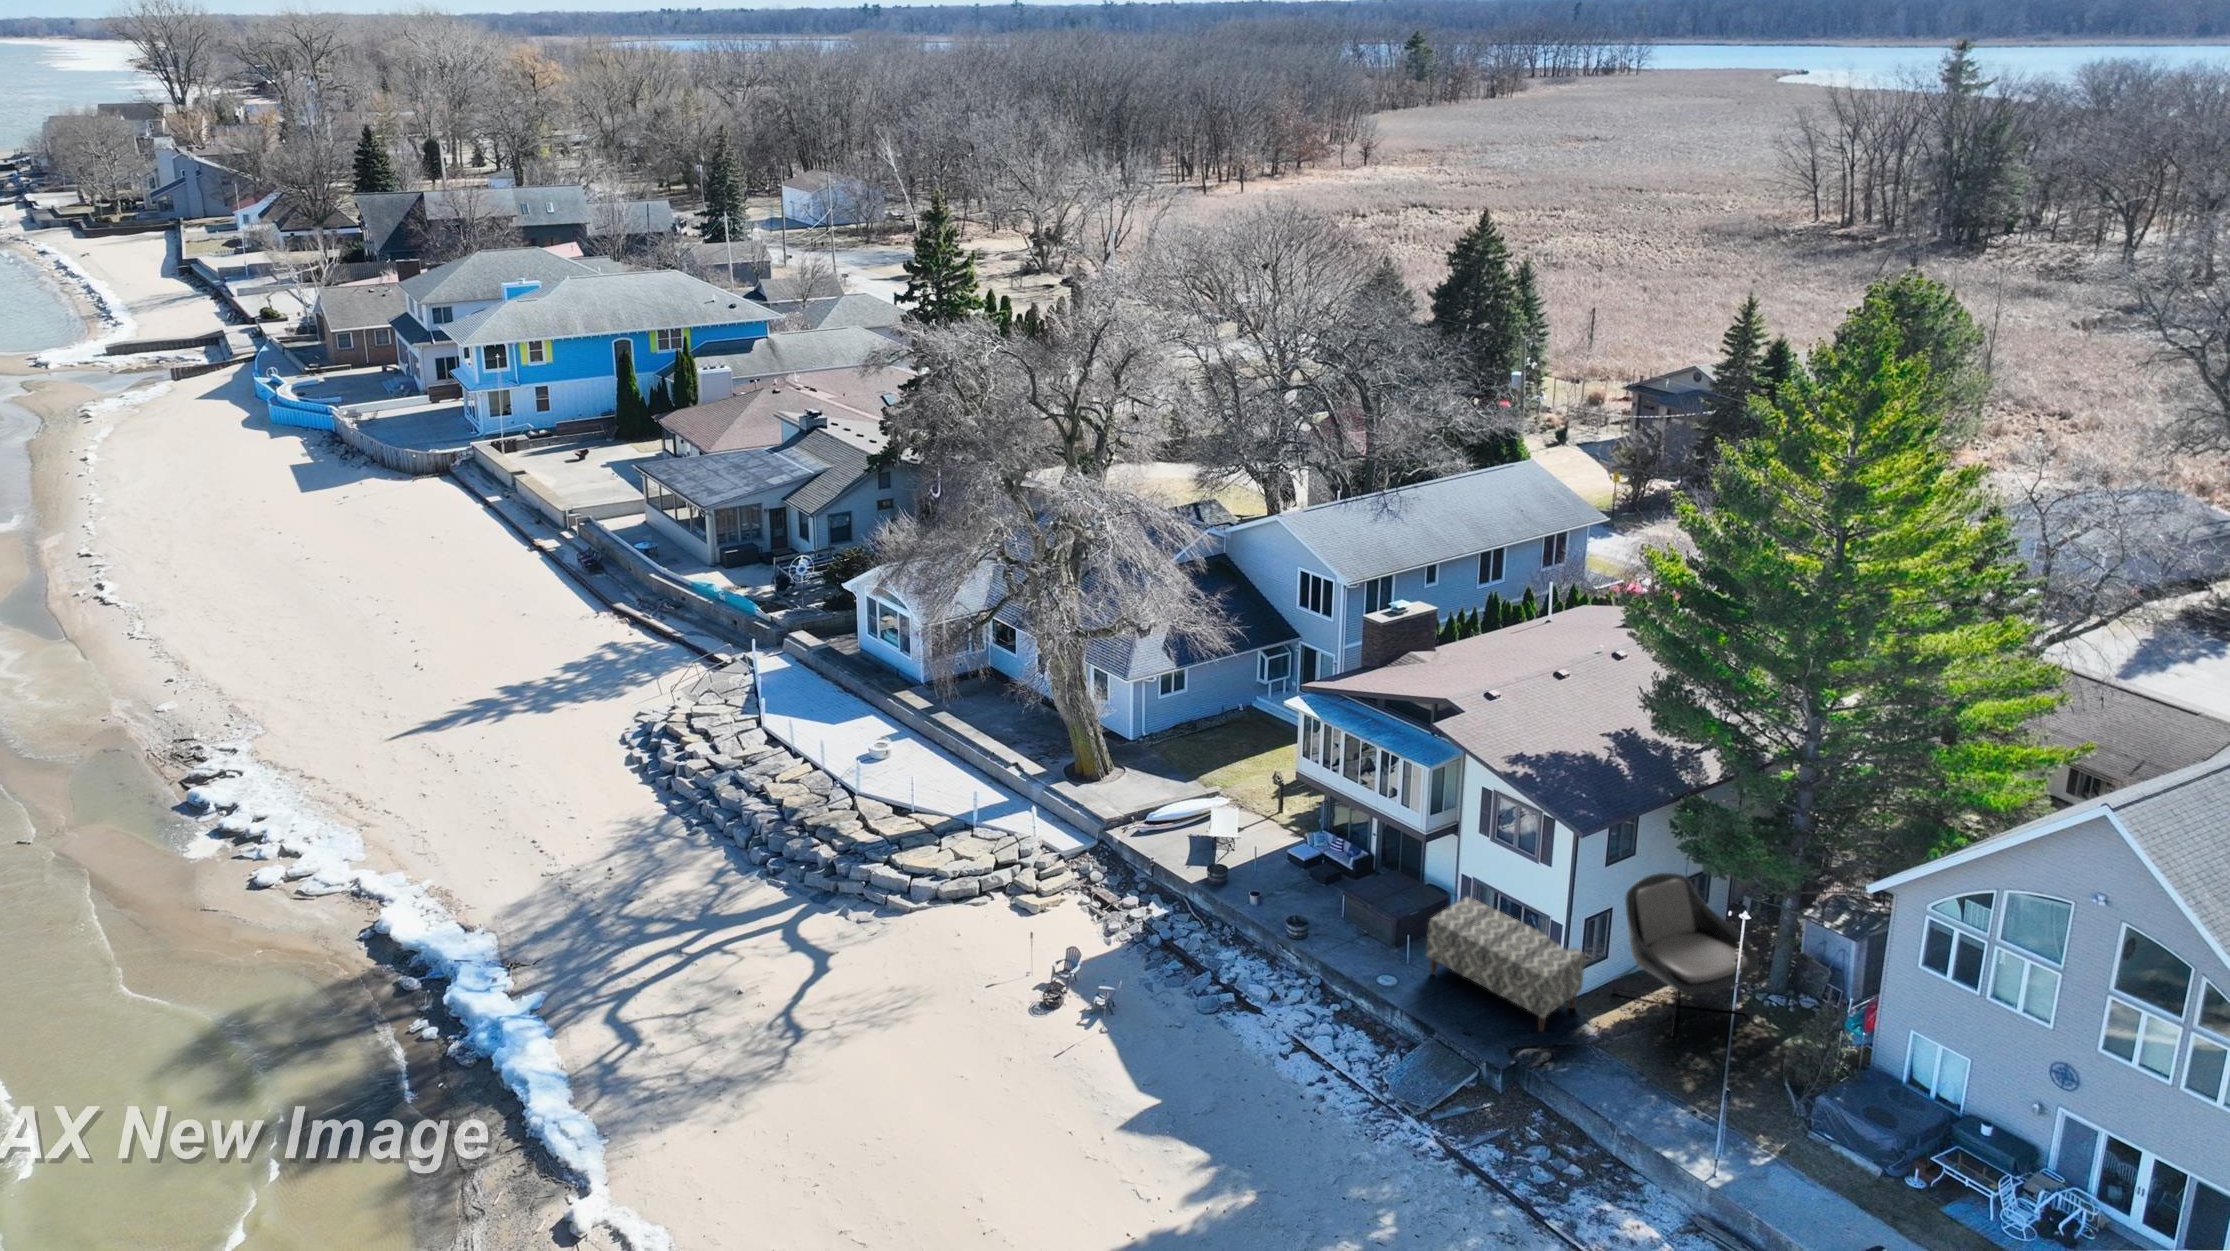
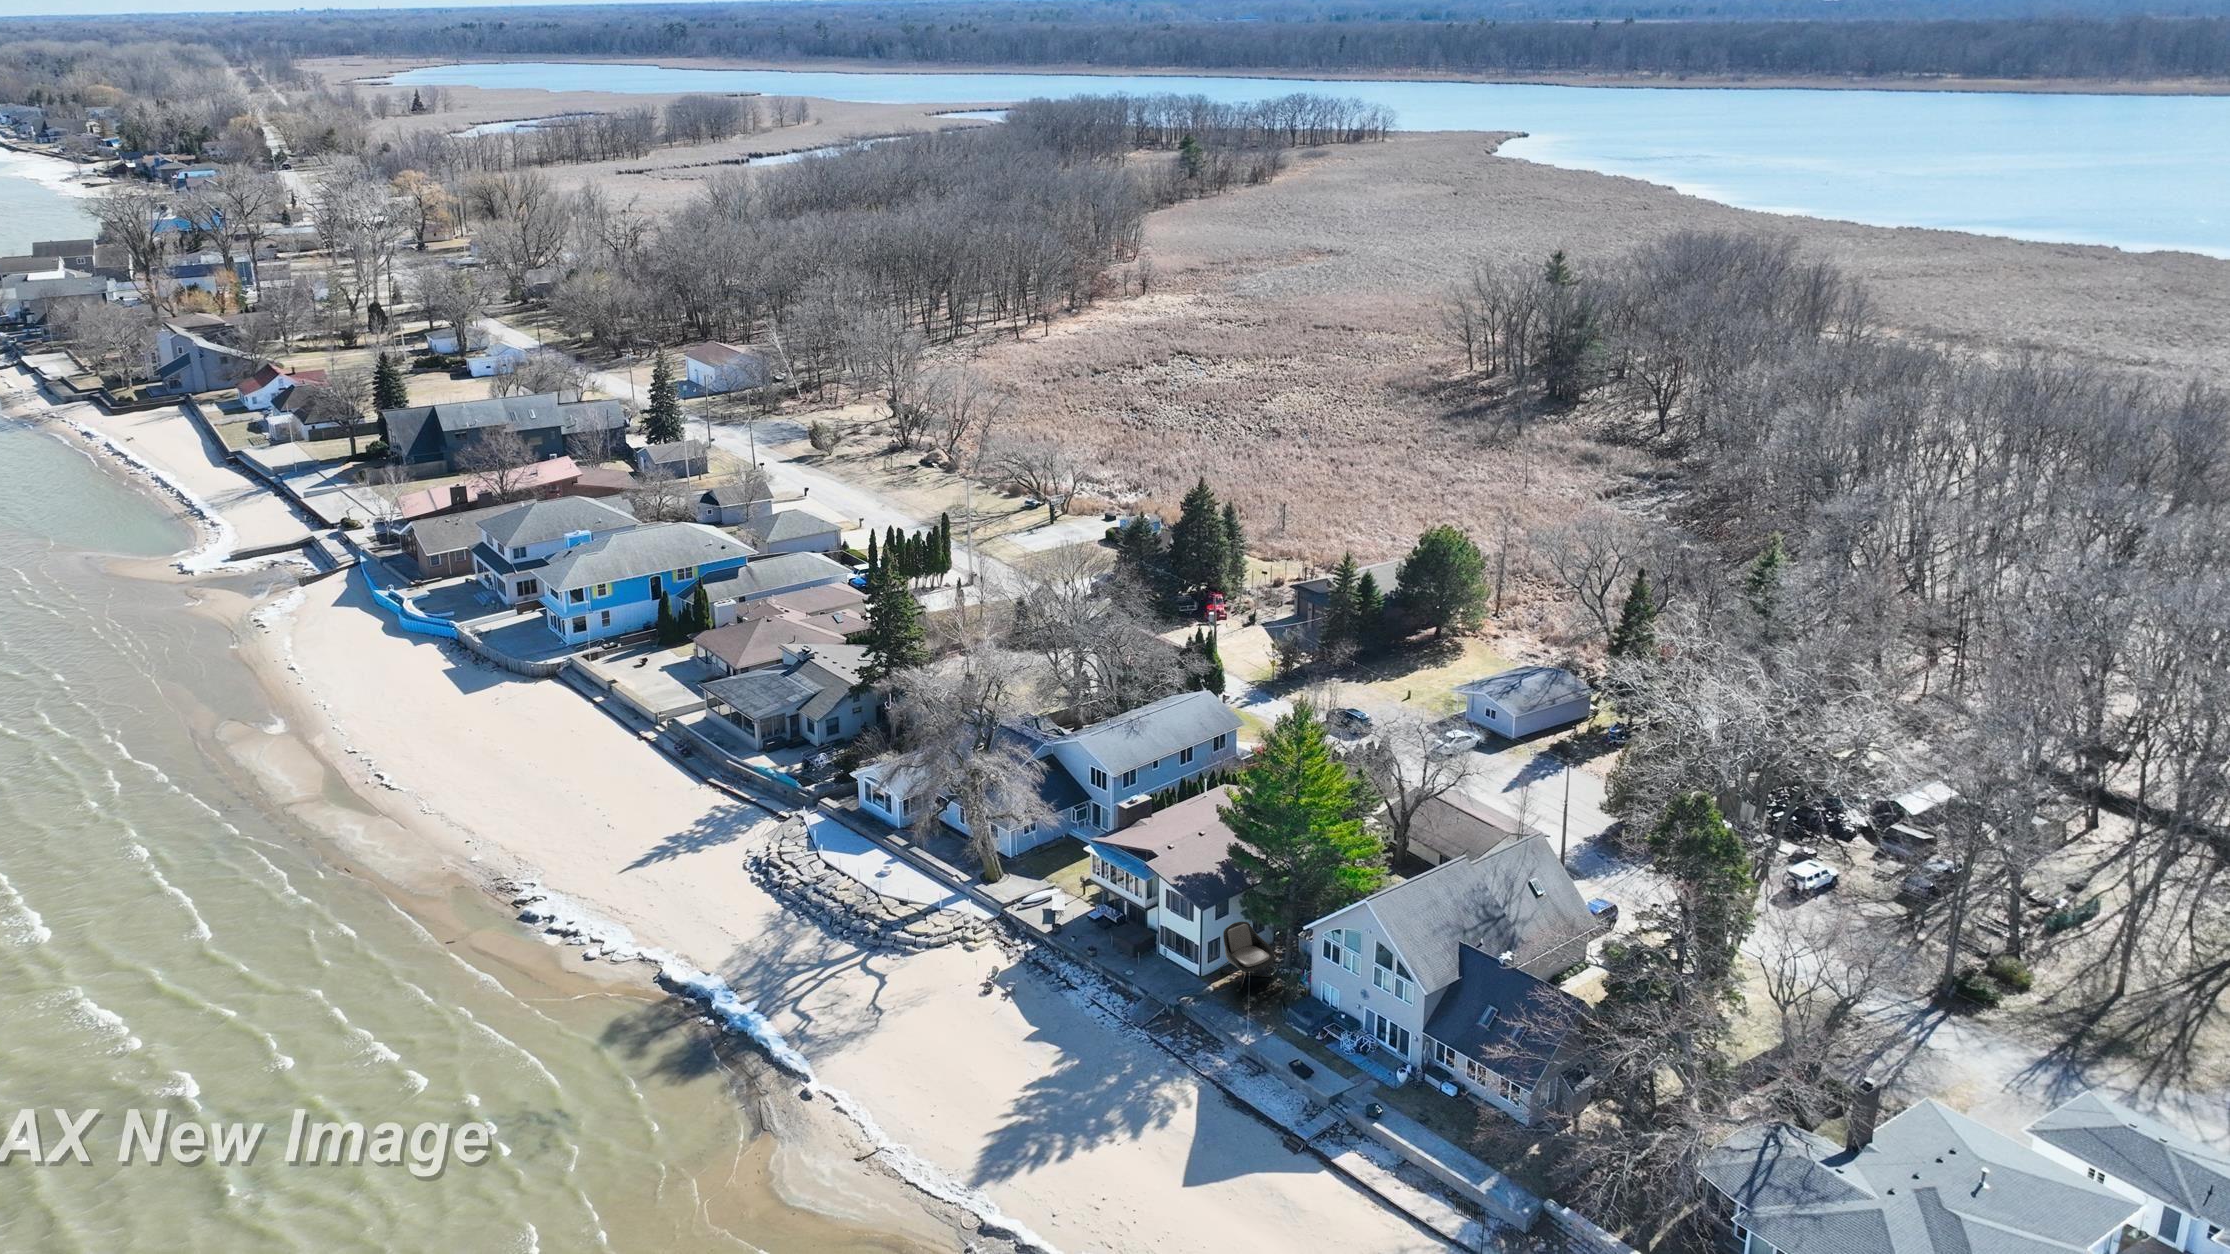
bench: present [1426,897,1585,1032] -> none [1146,935,1208,991]

